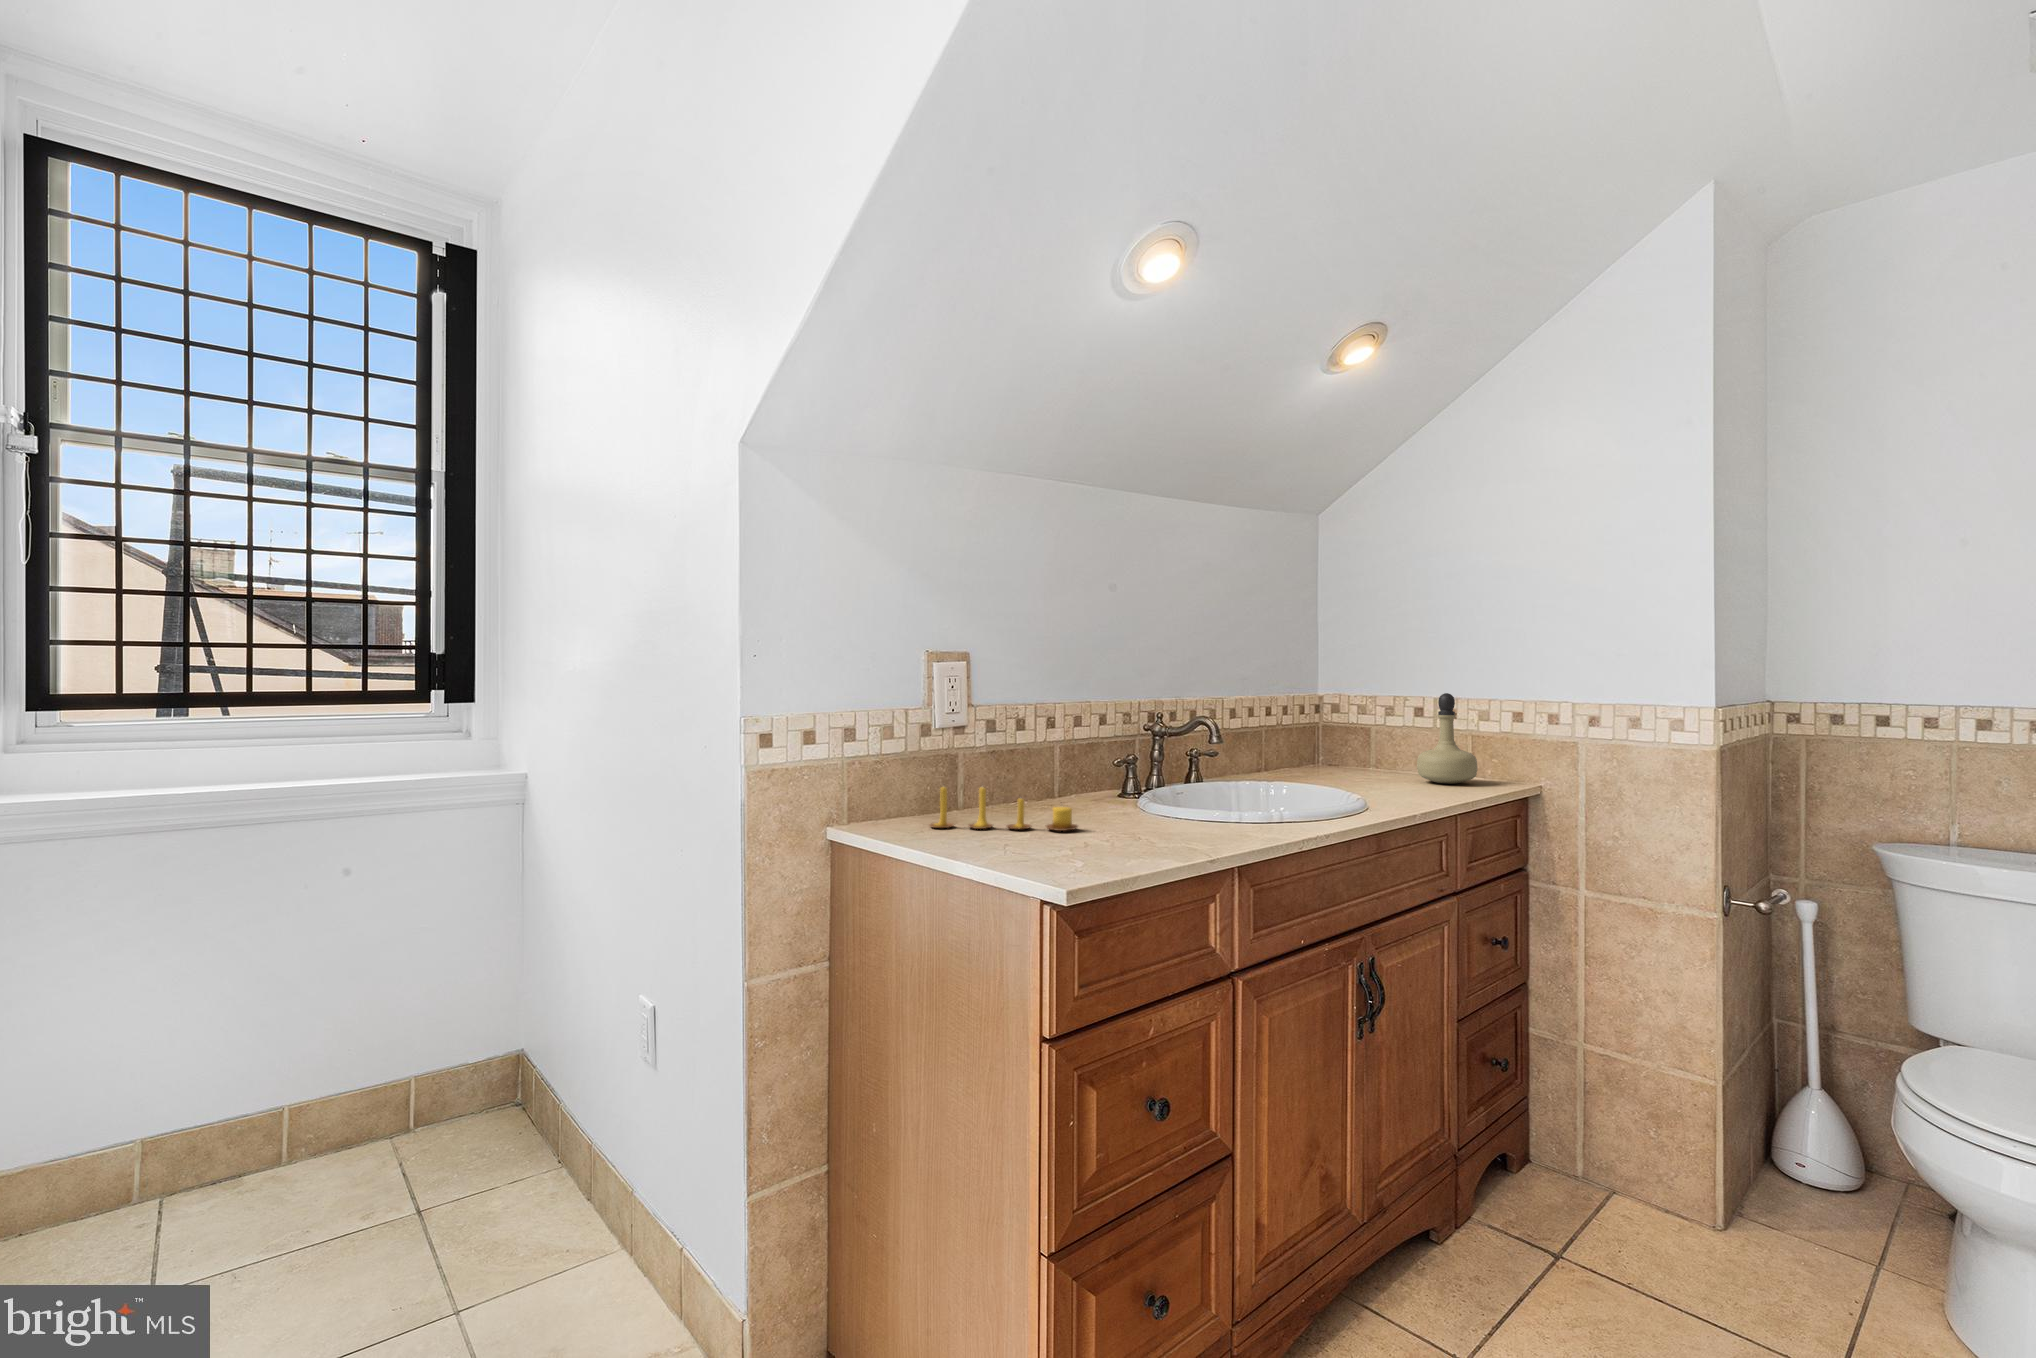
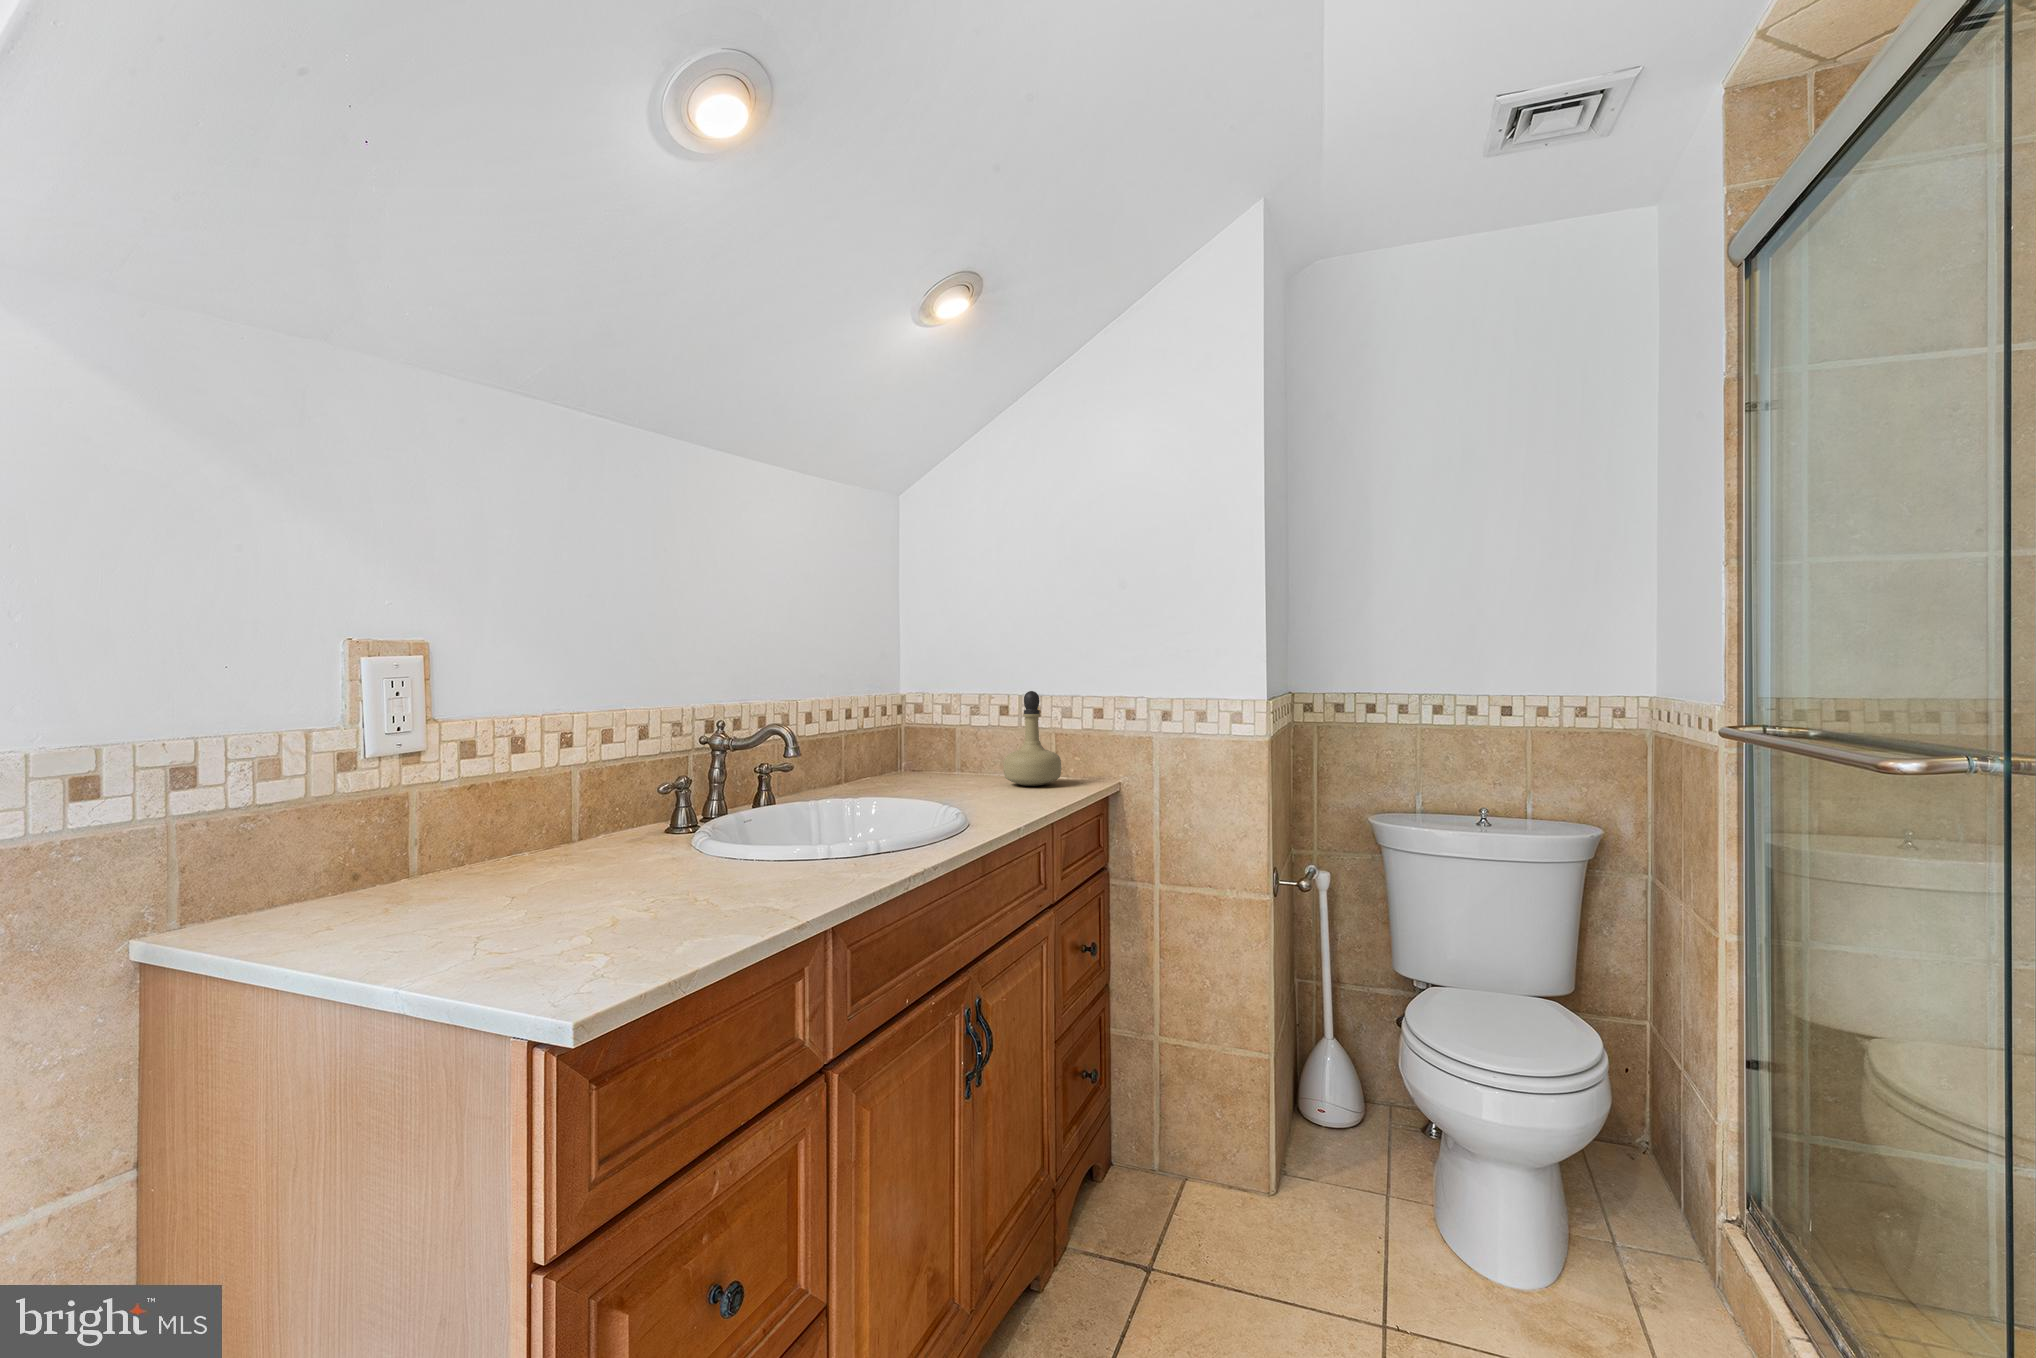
candle: present [930,787,1078,831] -> none [351,838,604,915]

